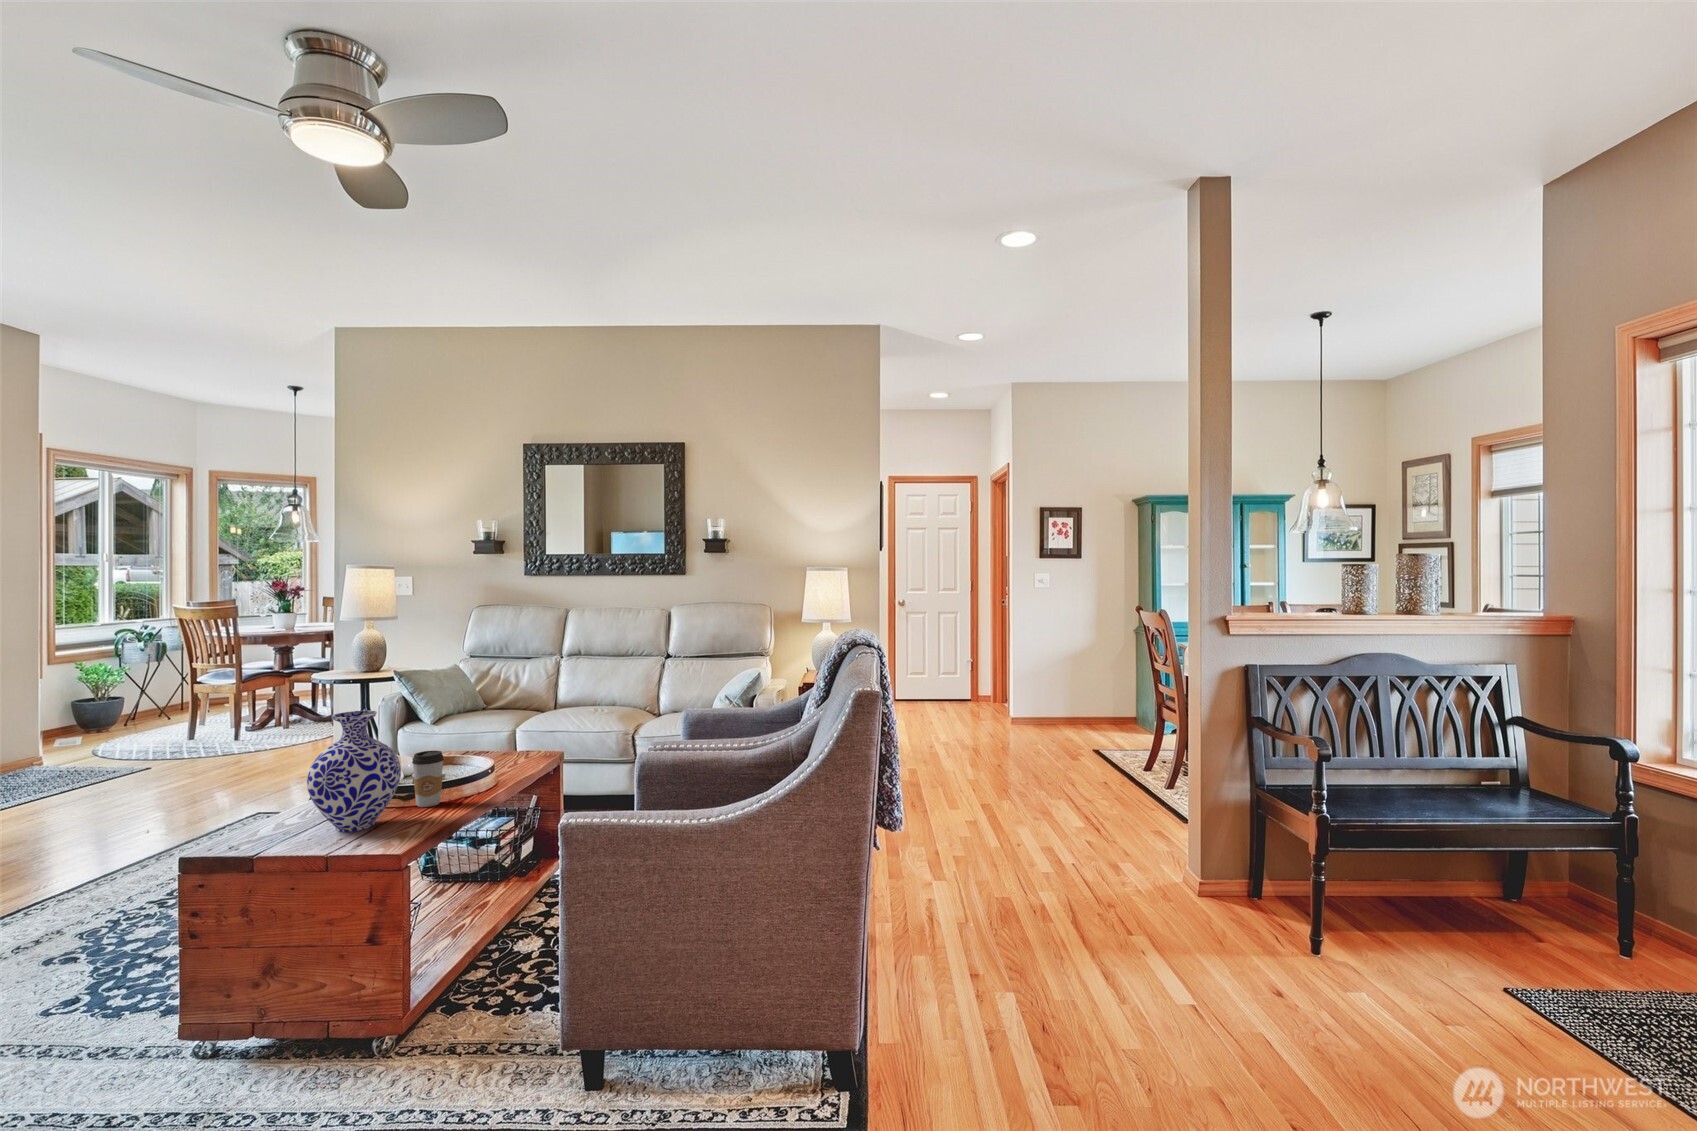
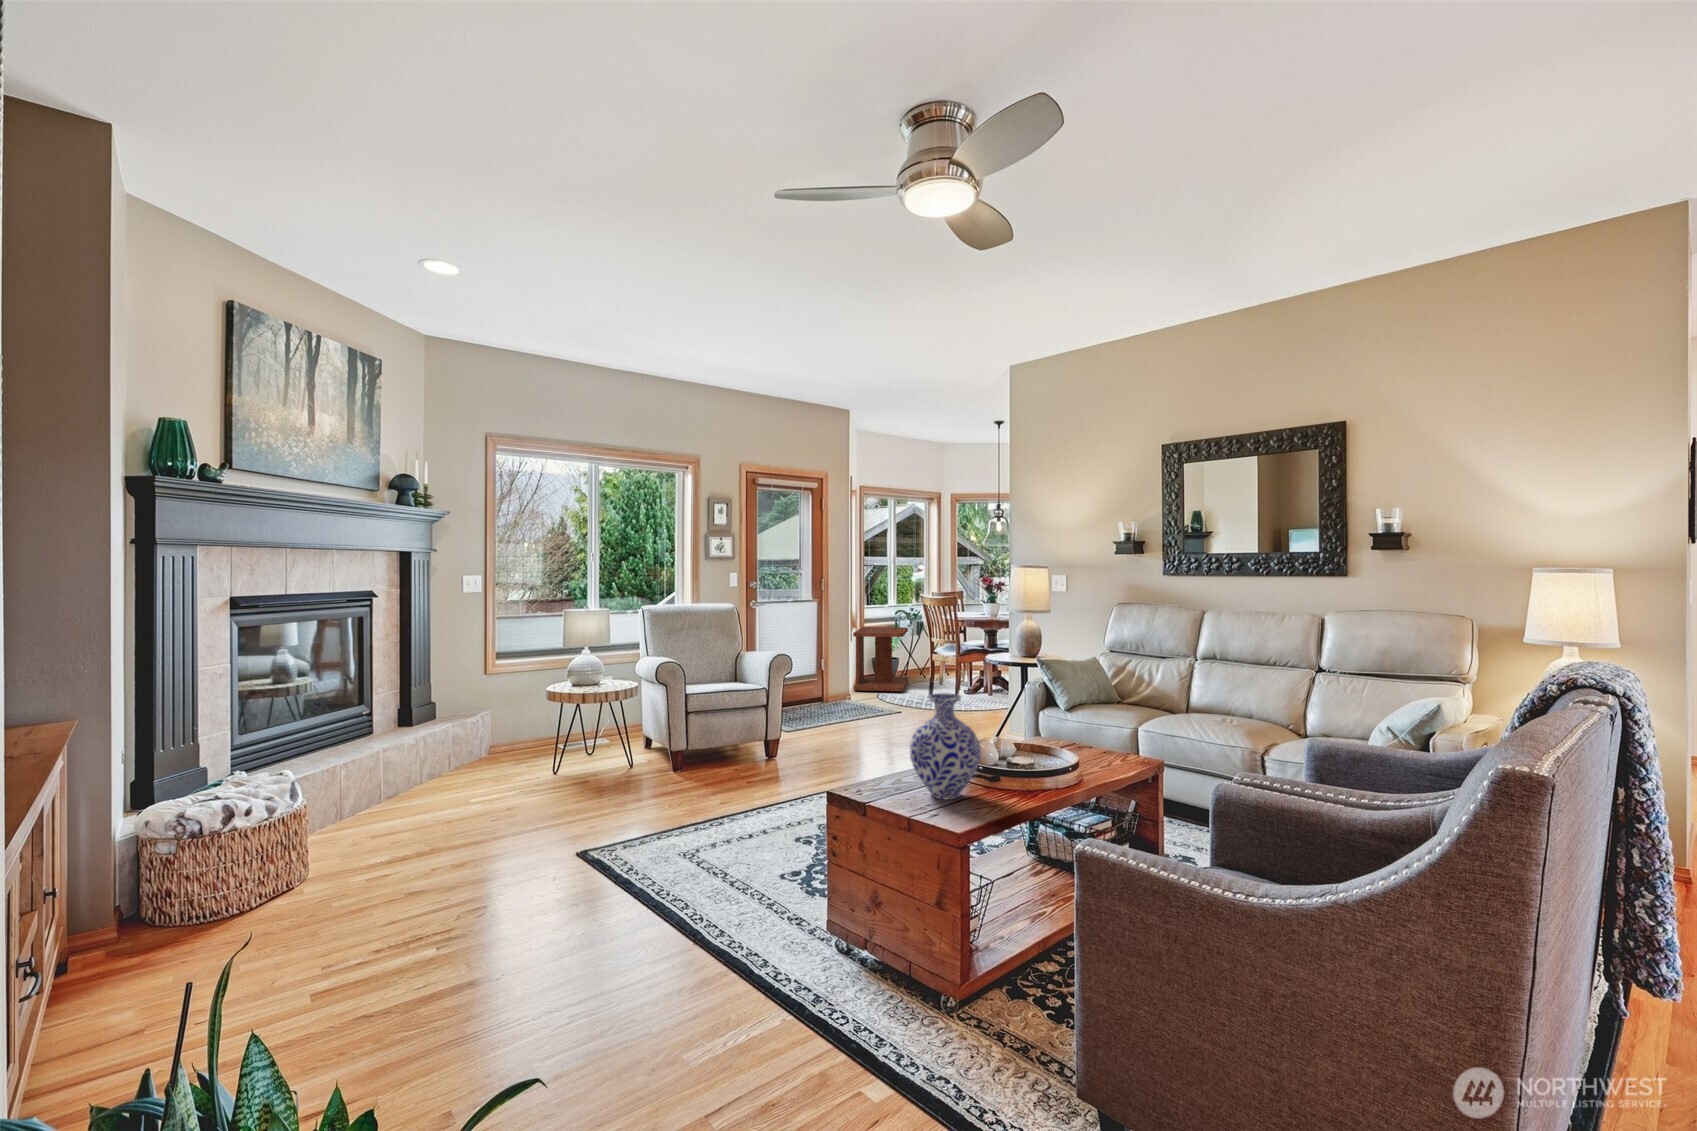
side table: none [44,653,146,753] -> present [853,627,908,692]
coffee cup: present [412,751,444,807] -> none [998,738,1025,791]

